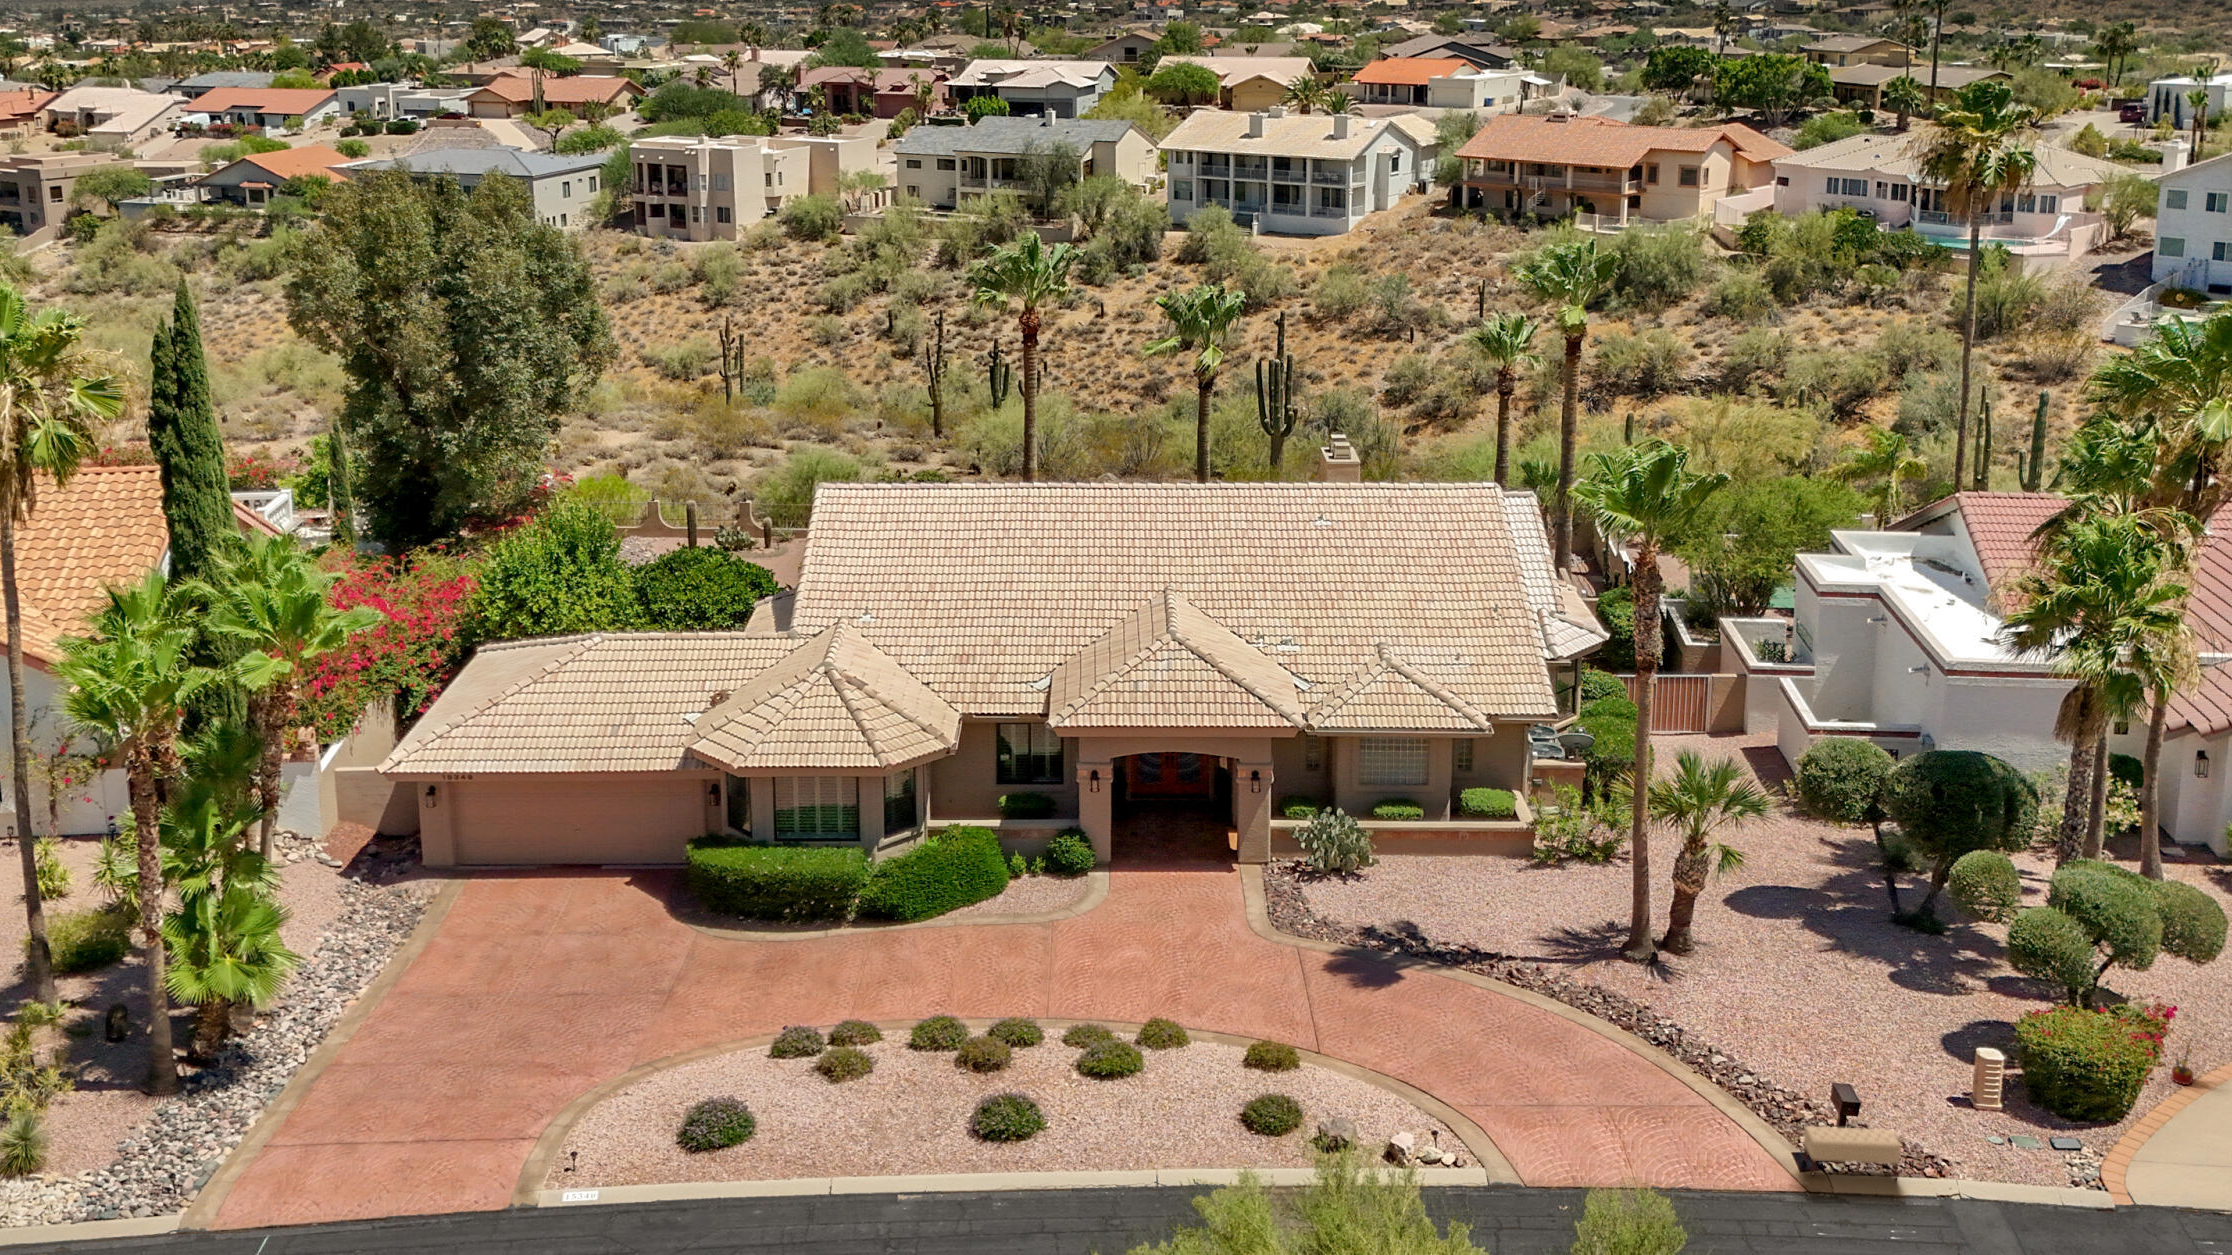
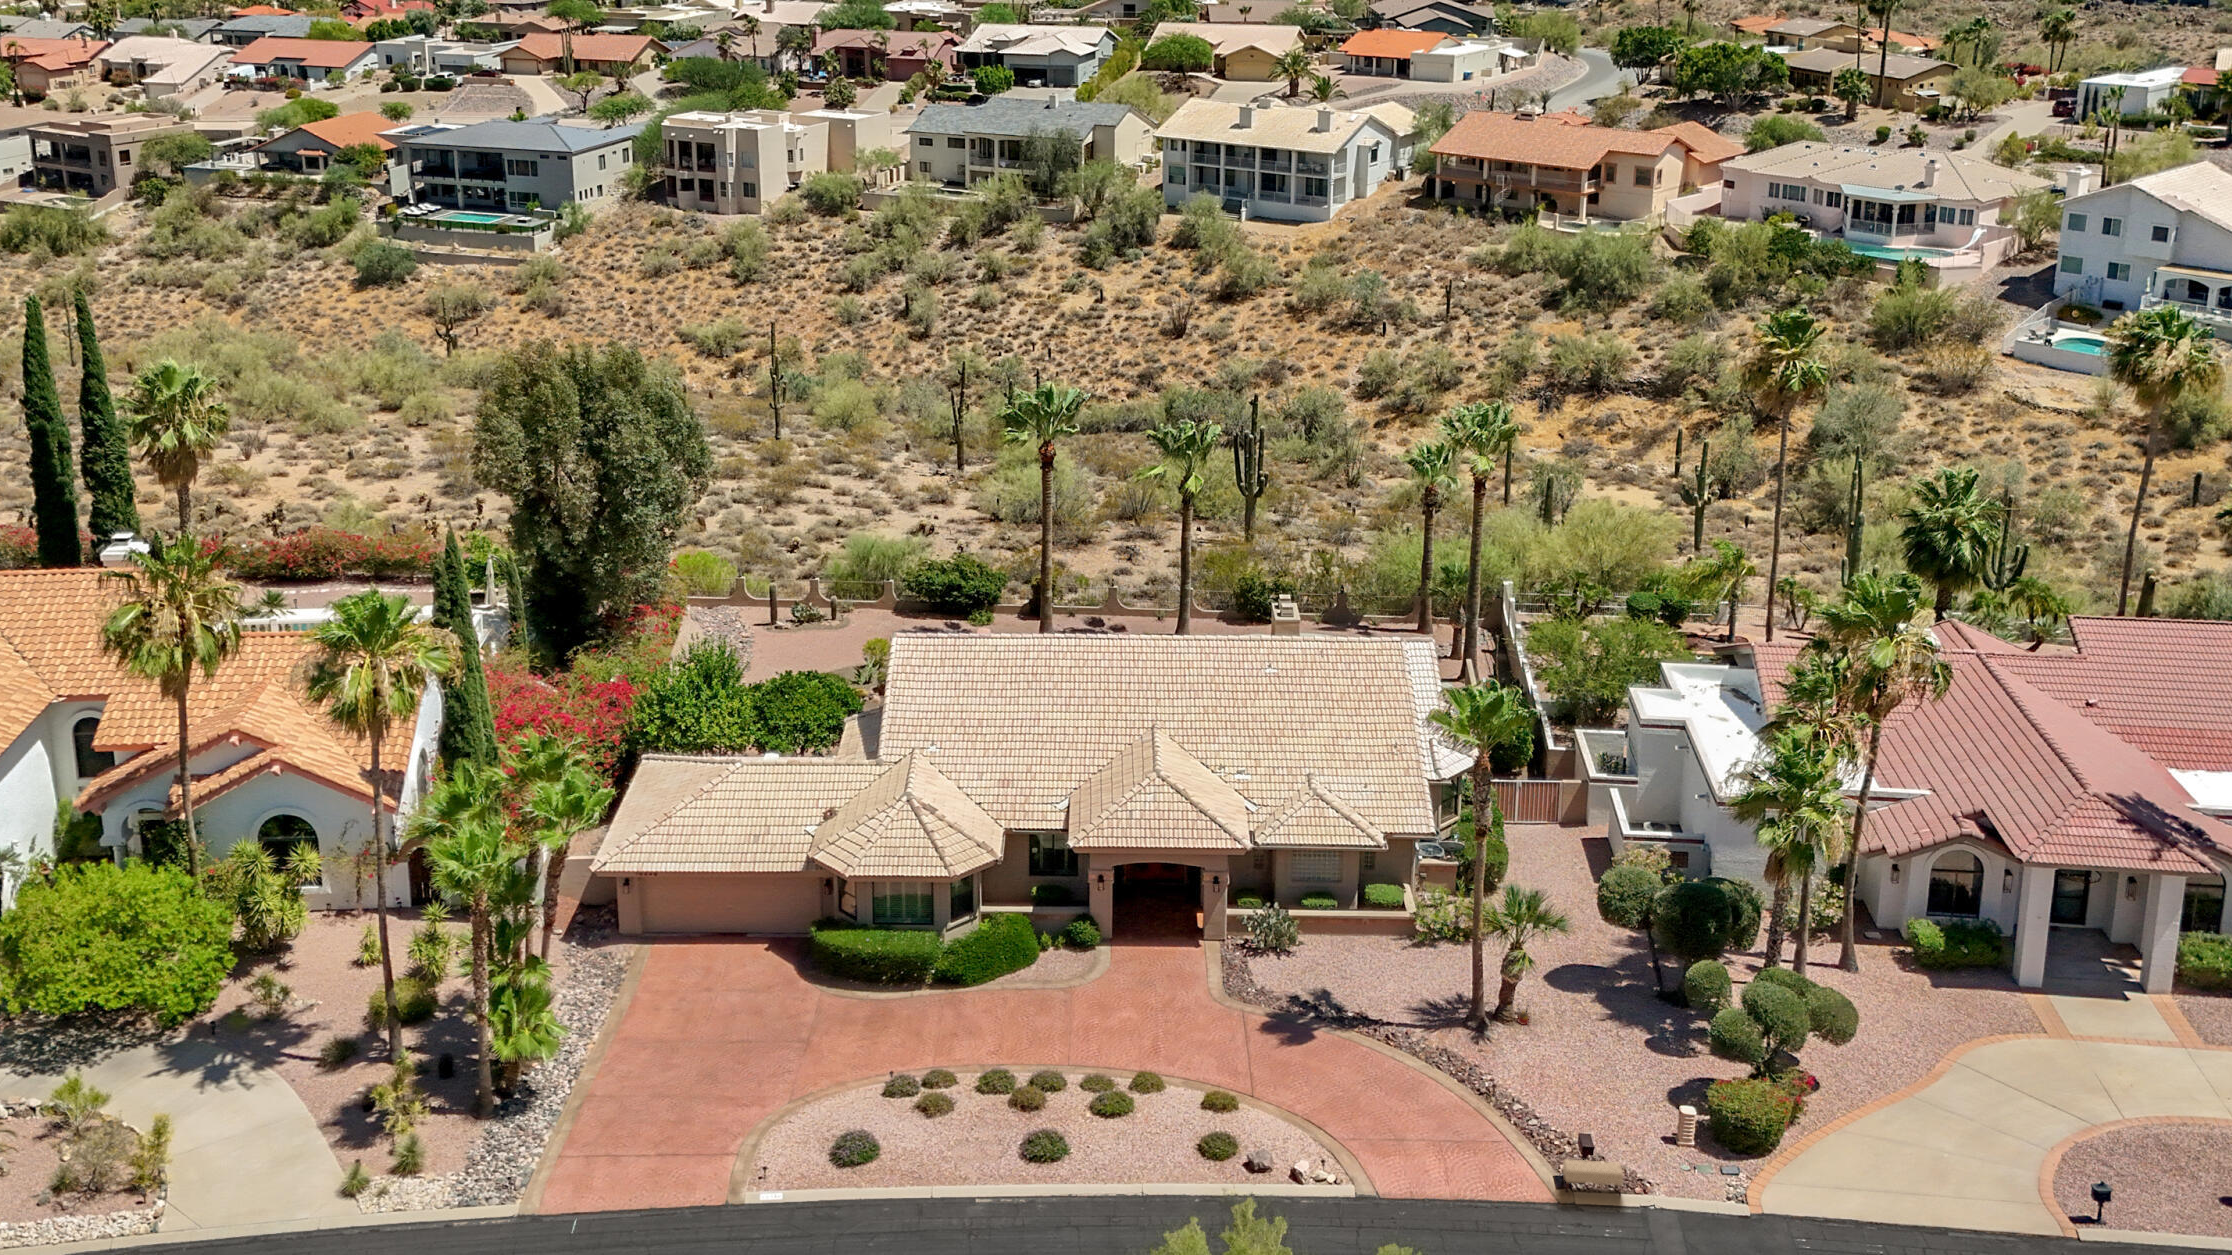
decorative plant: present [2167,1039,2199,1085] -> present [1518,999,1537,1025]

